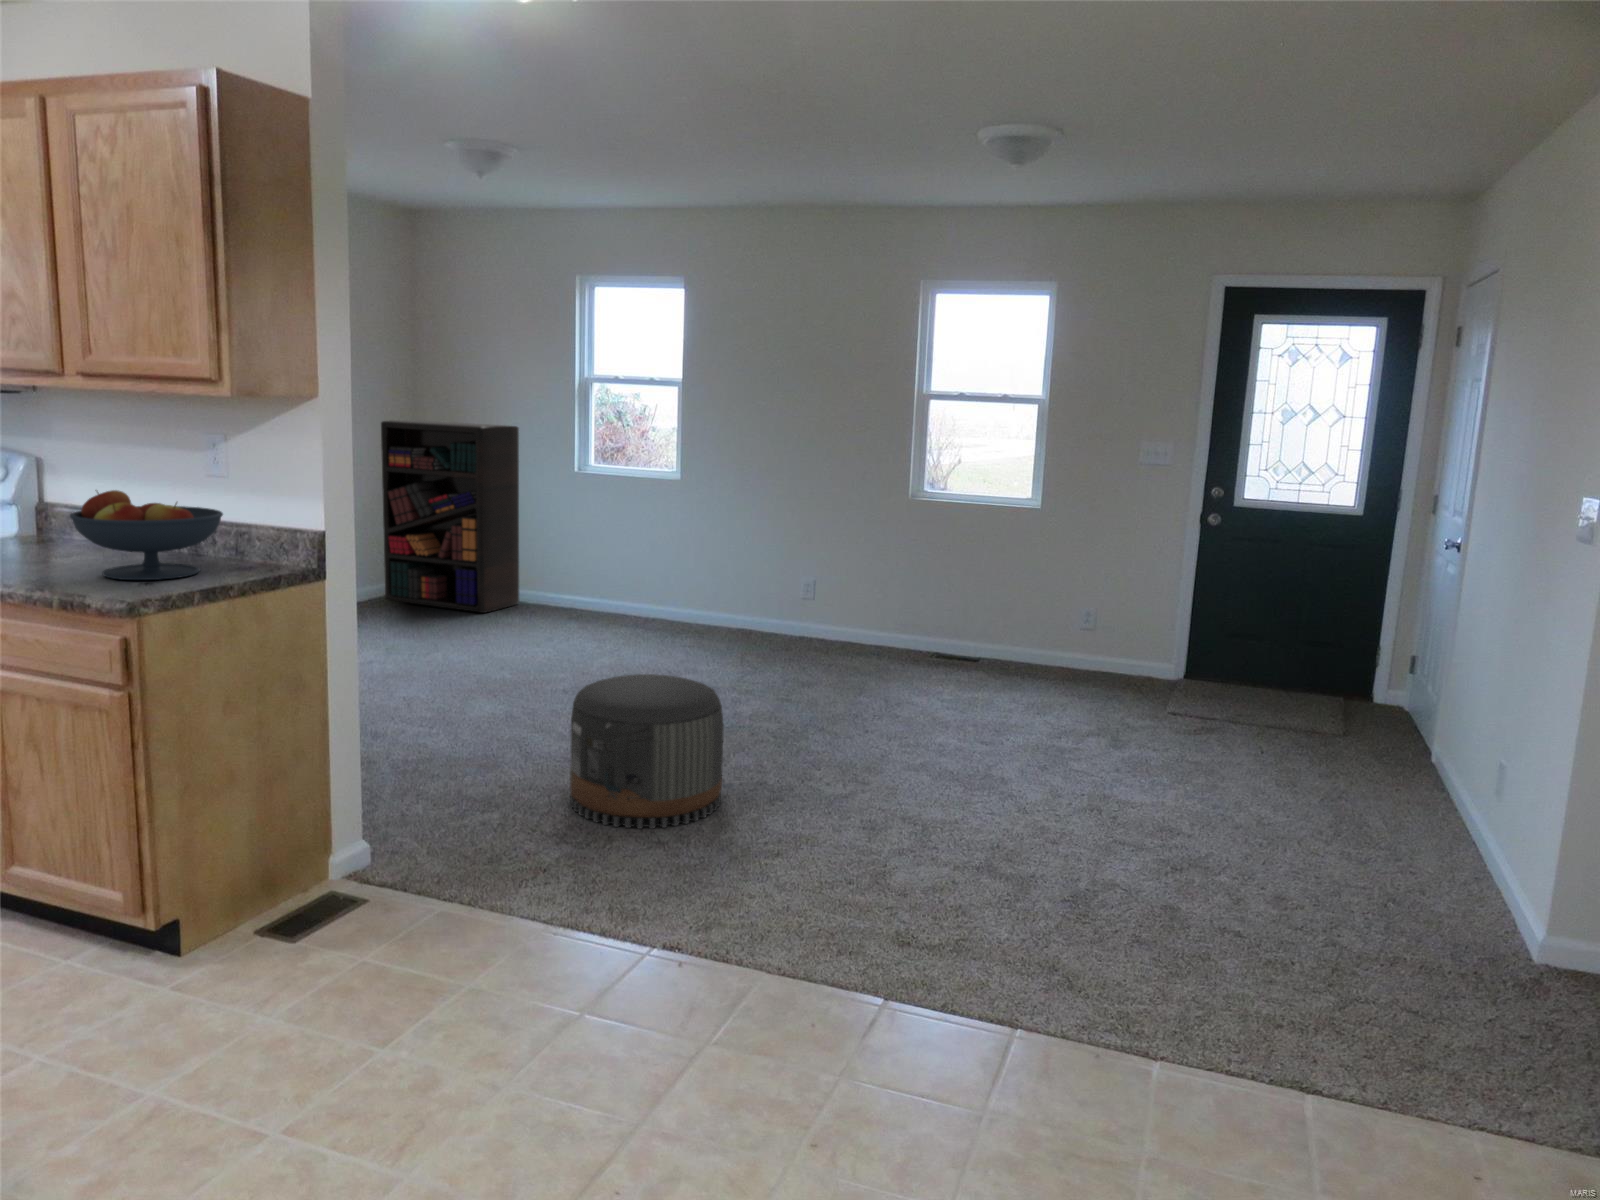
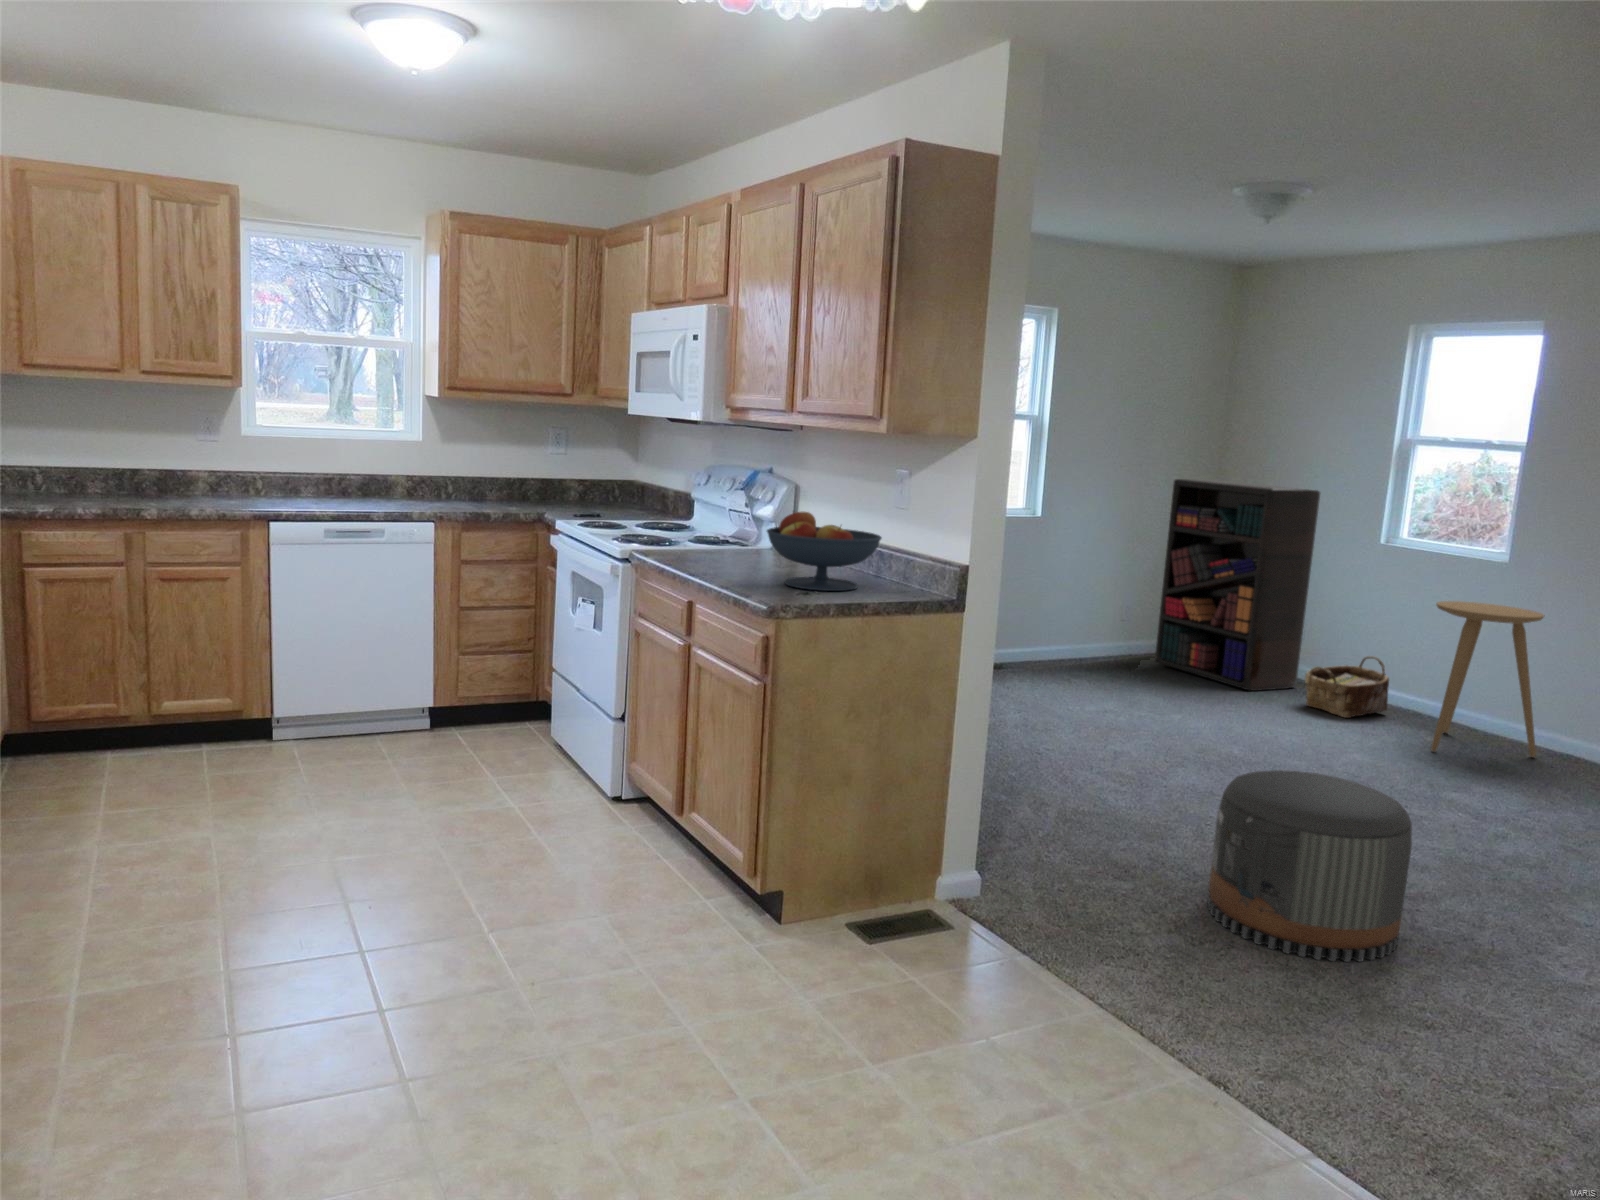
side table: none [635,513,717,639] -> present [1431,601,1544,757]
woven basket: none [534,567,601,623] -> present [1305,656,1389,718]

